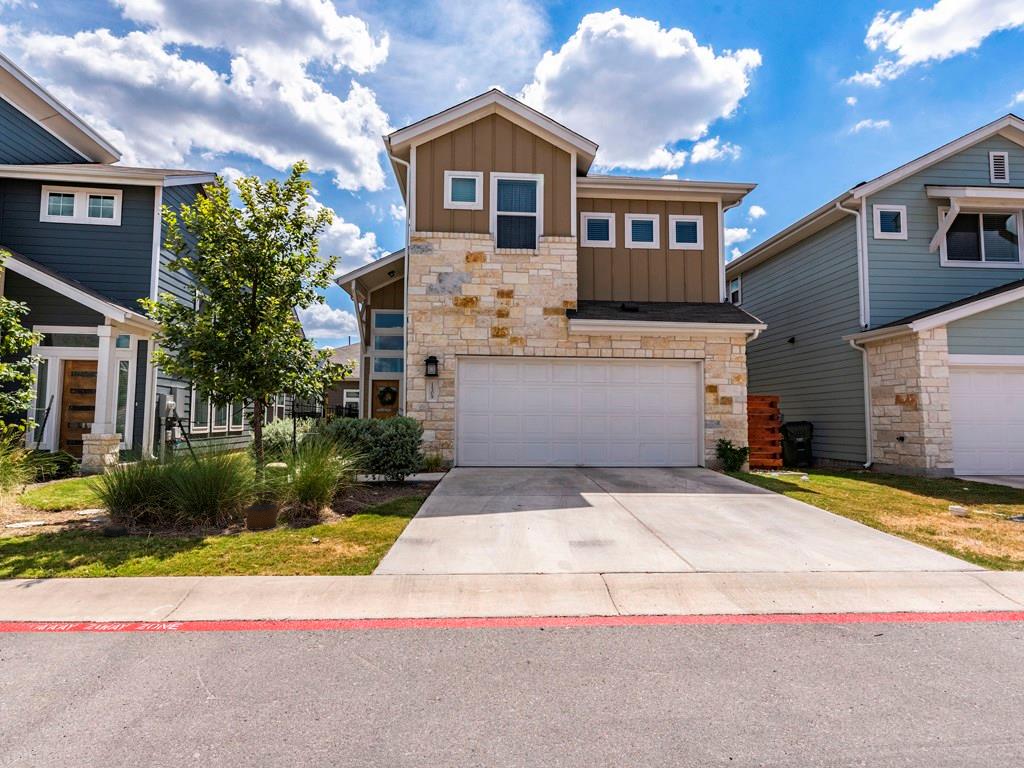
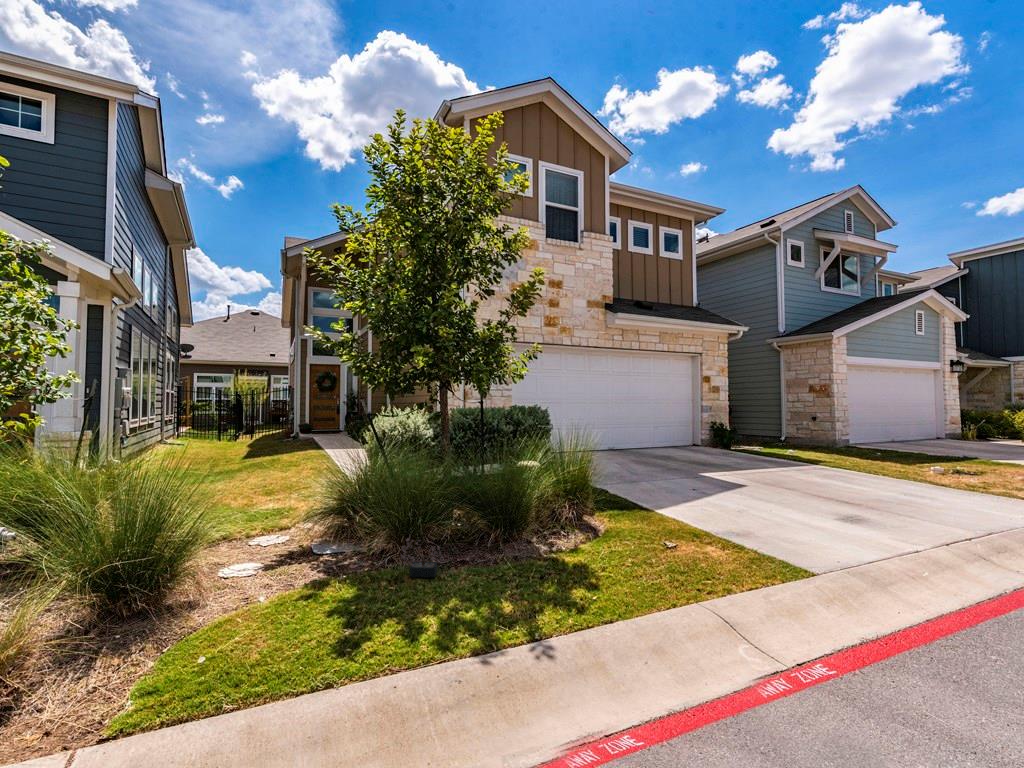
bucket: present [246,492,278,530] -> none [538,500,571,545]

